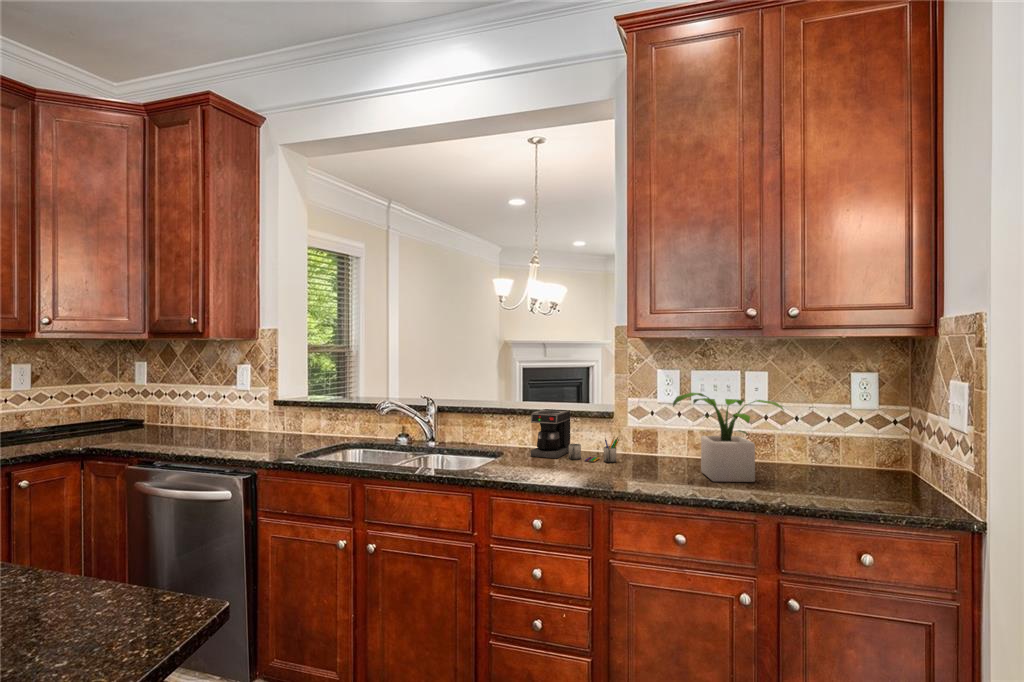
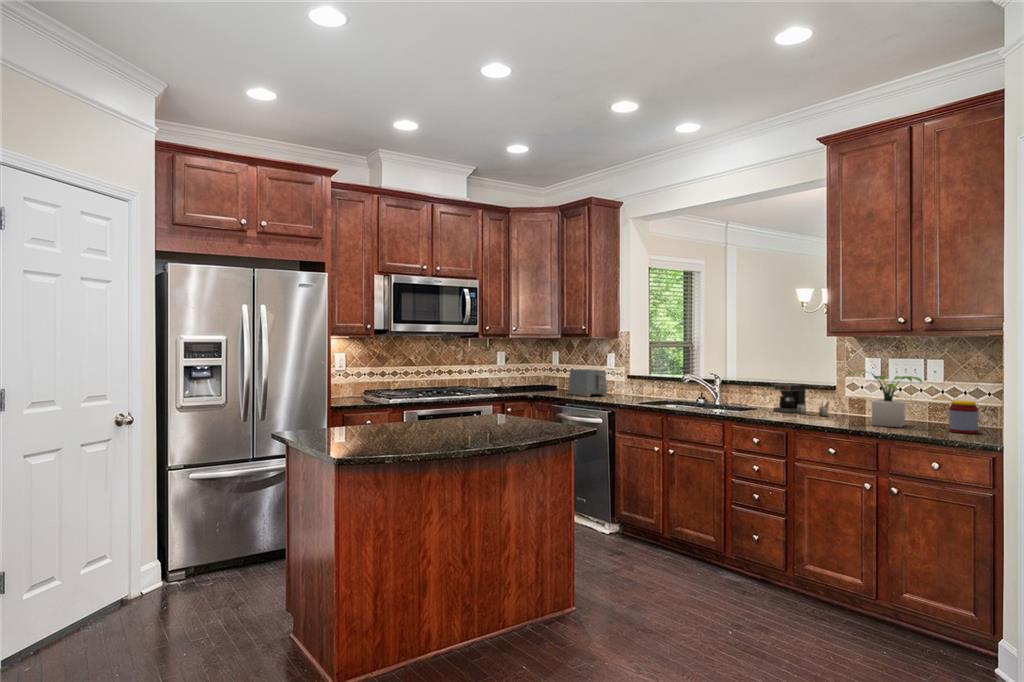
toaster: none [161,393,239,446] -> present [568,369,607,397]
jar: none [813,434,854,487] -> present [949,401,978,434]

